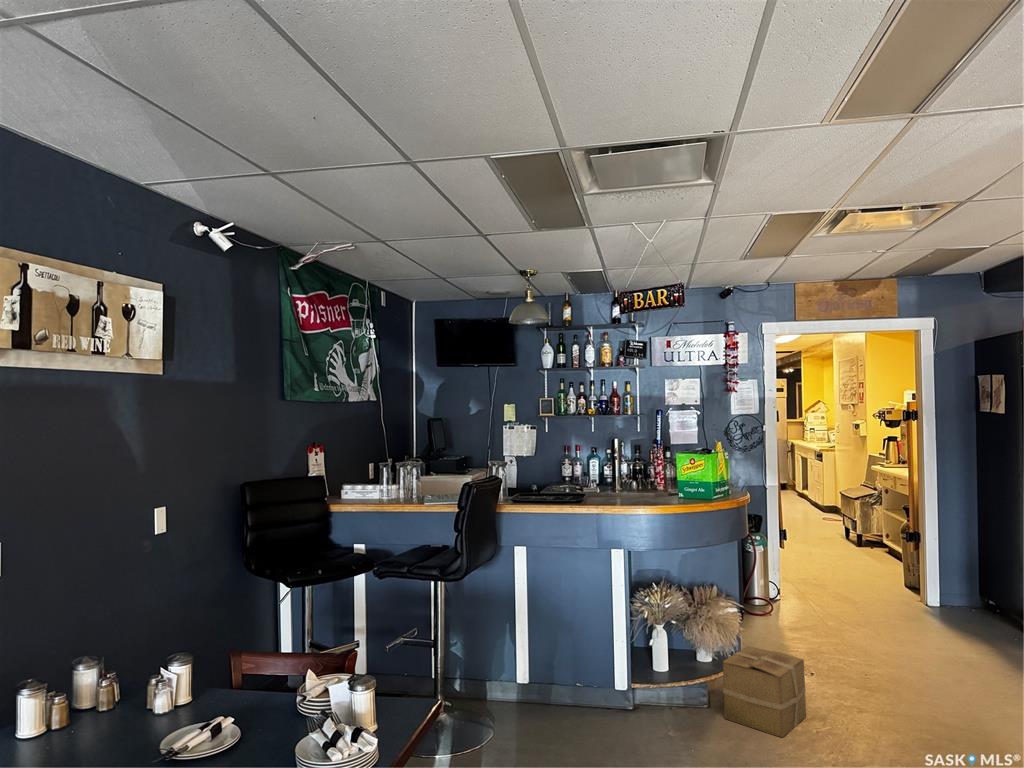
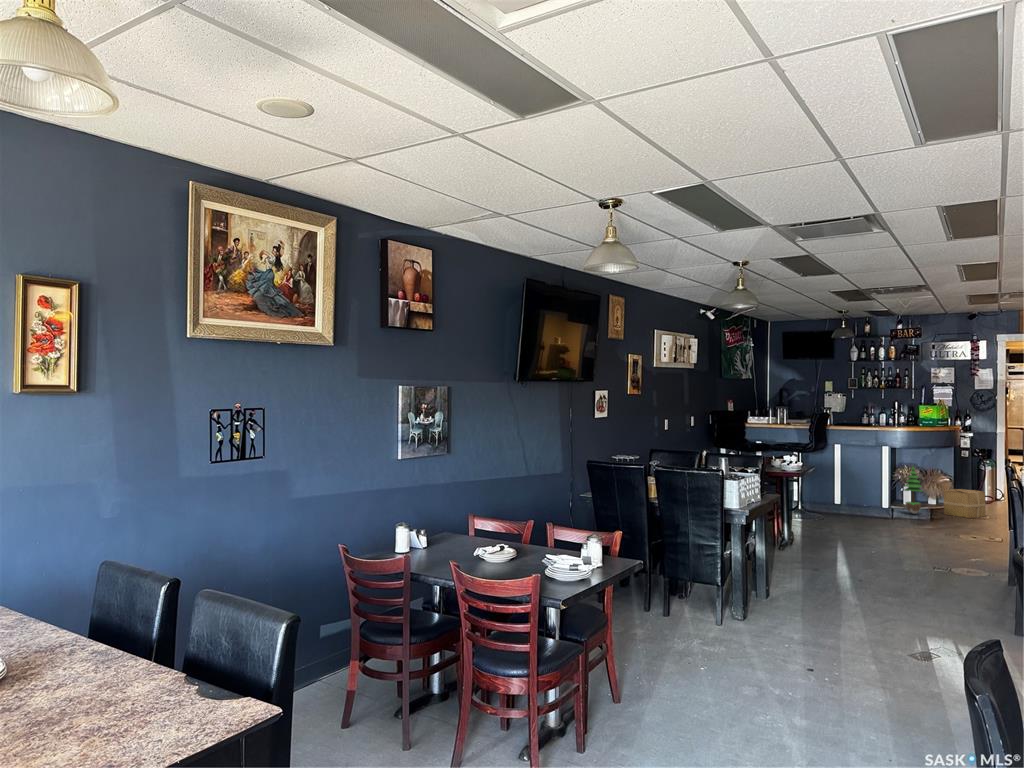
potted tree: none [642,614,686,736] -> present [905,466,922,514]

